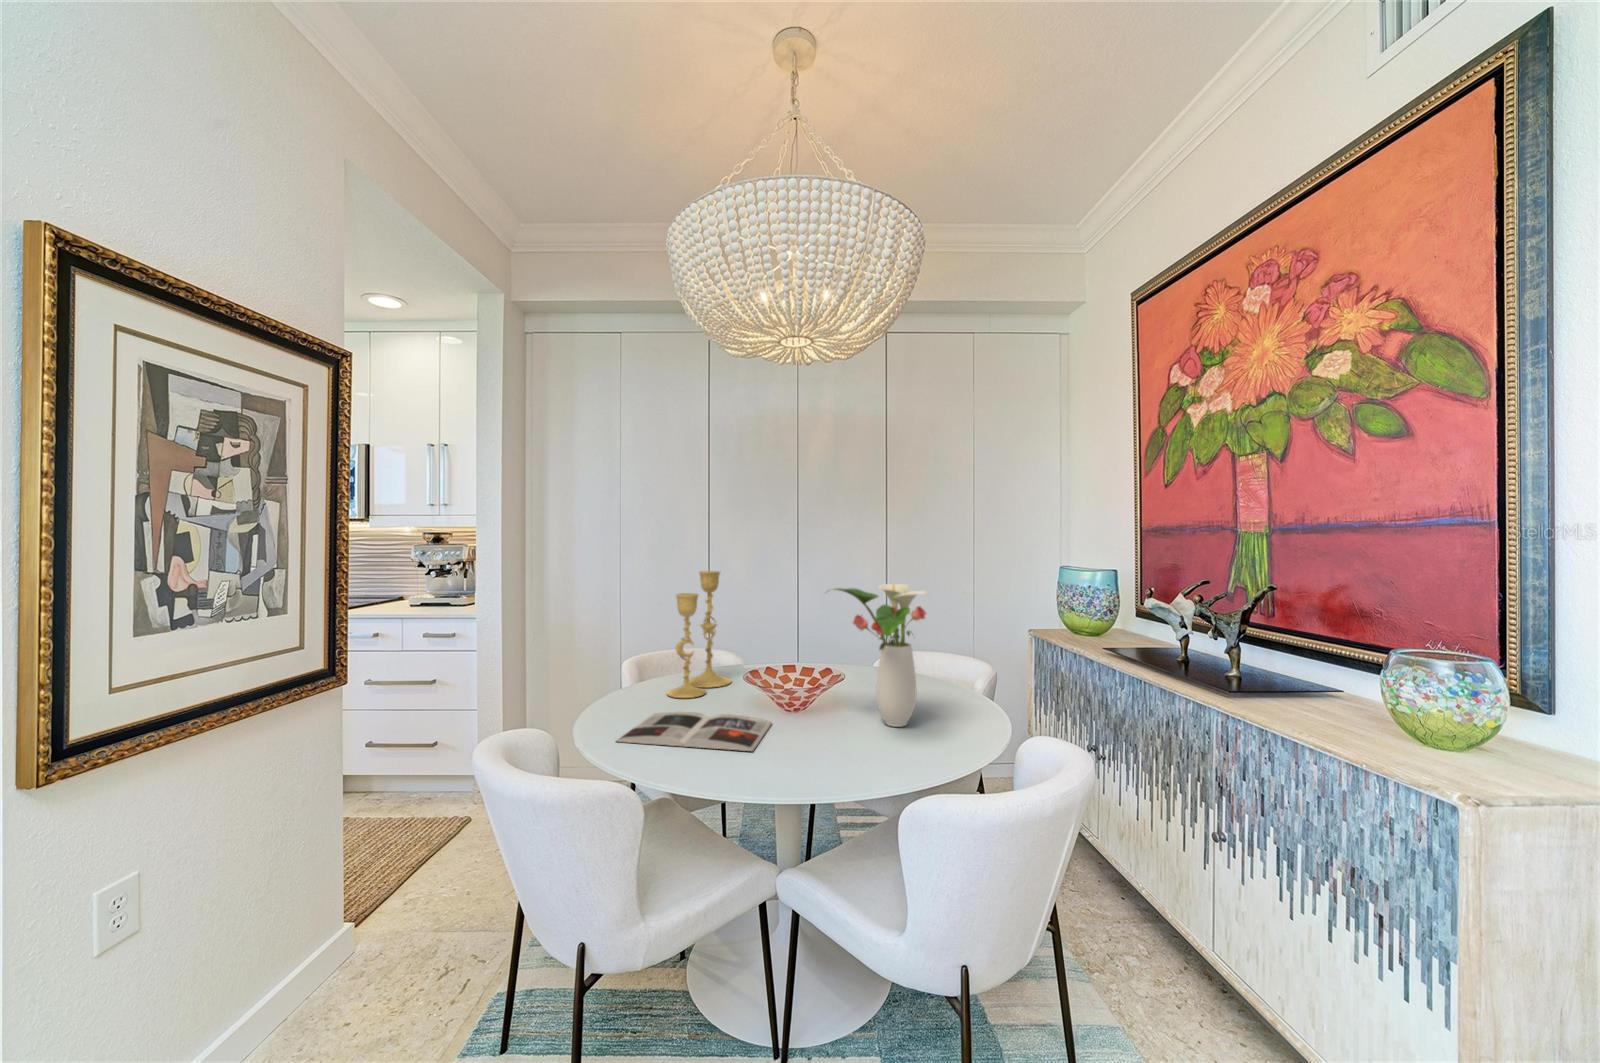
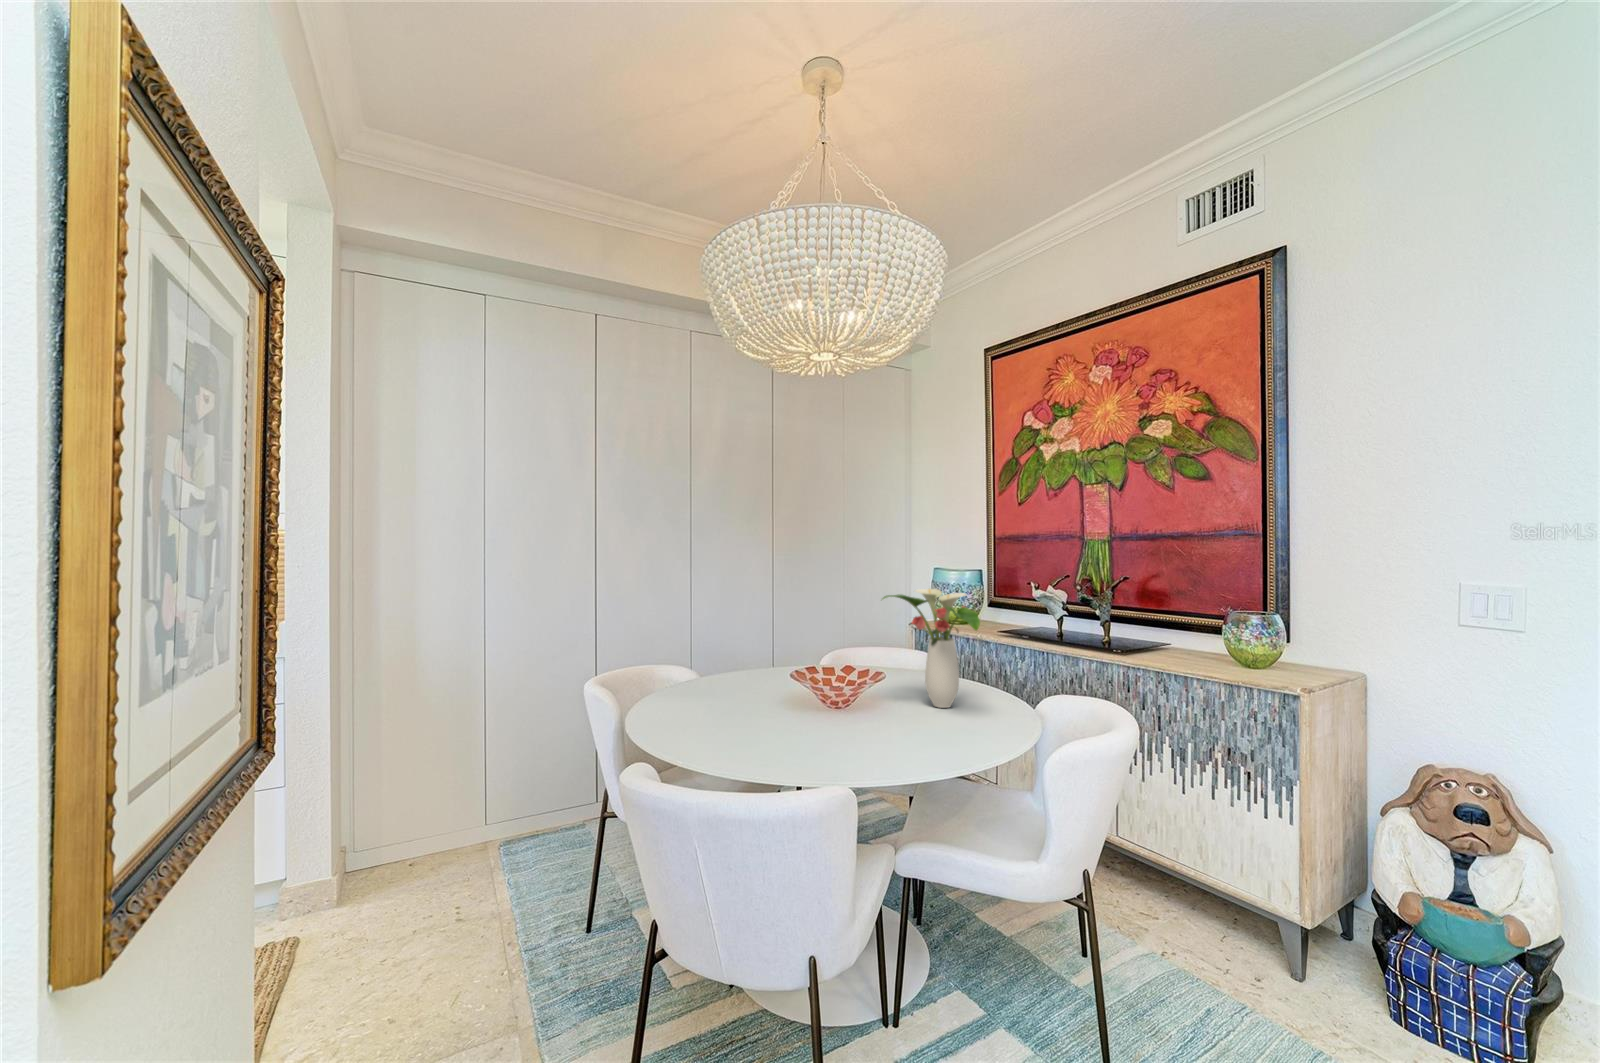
candlestick: present [667,571,731,698] -> none [705,586,751,714]
magazine: present [617,711,772,751] -> none [745,717,891,756]

